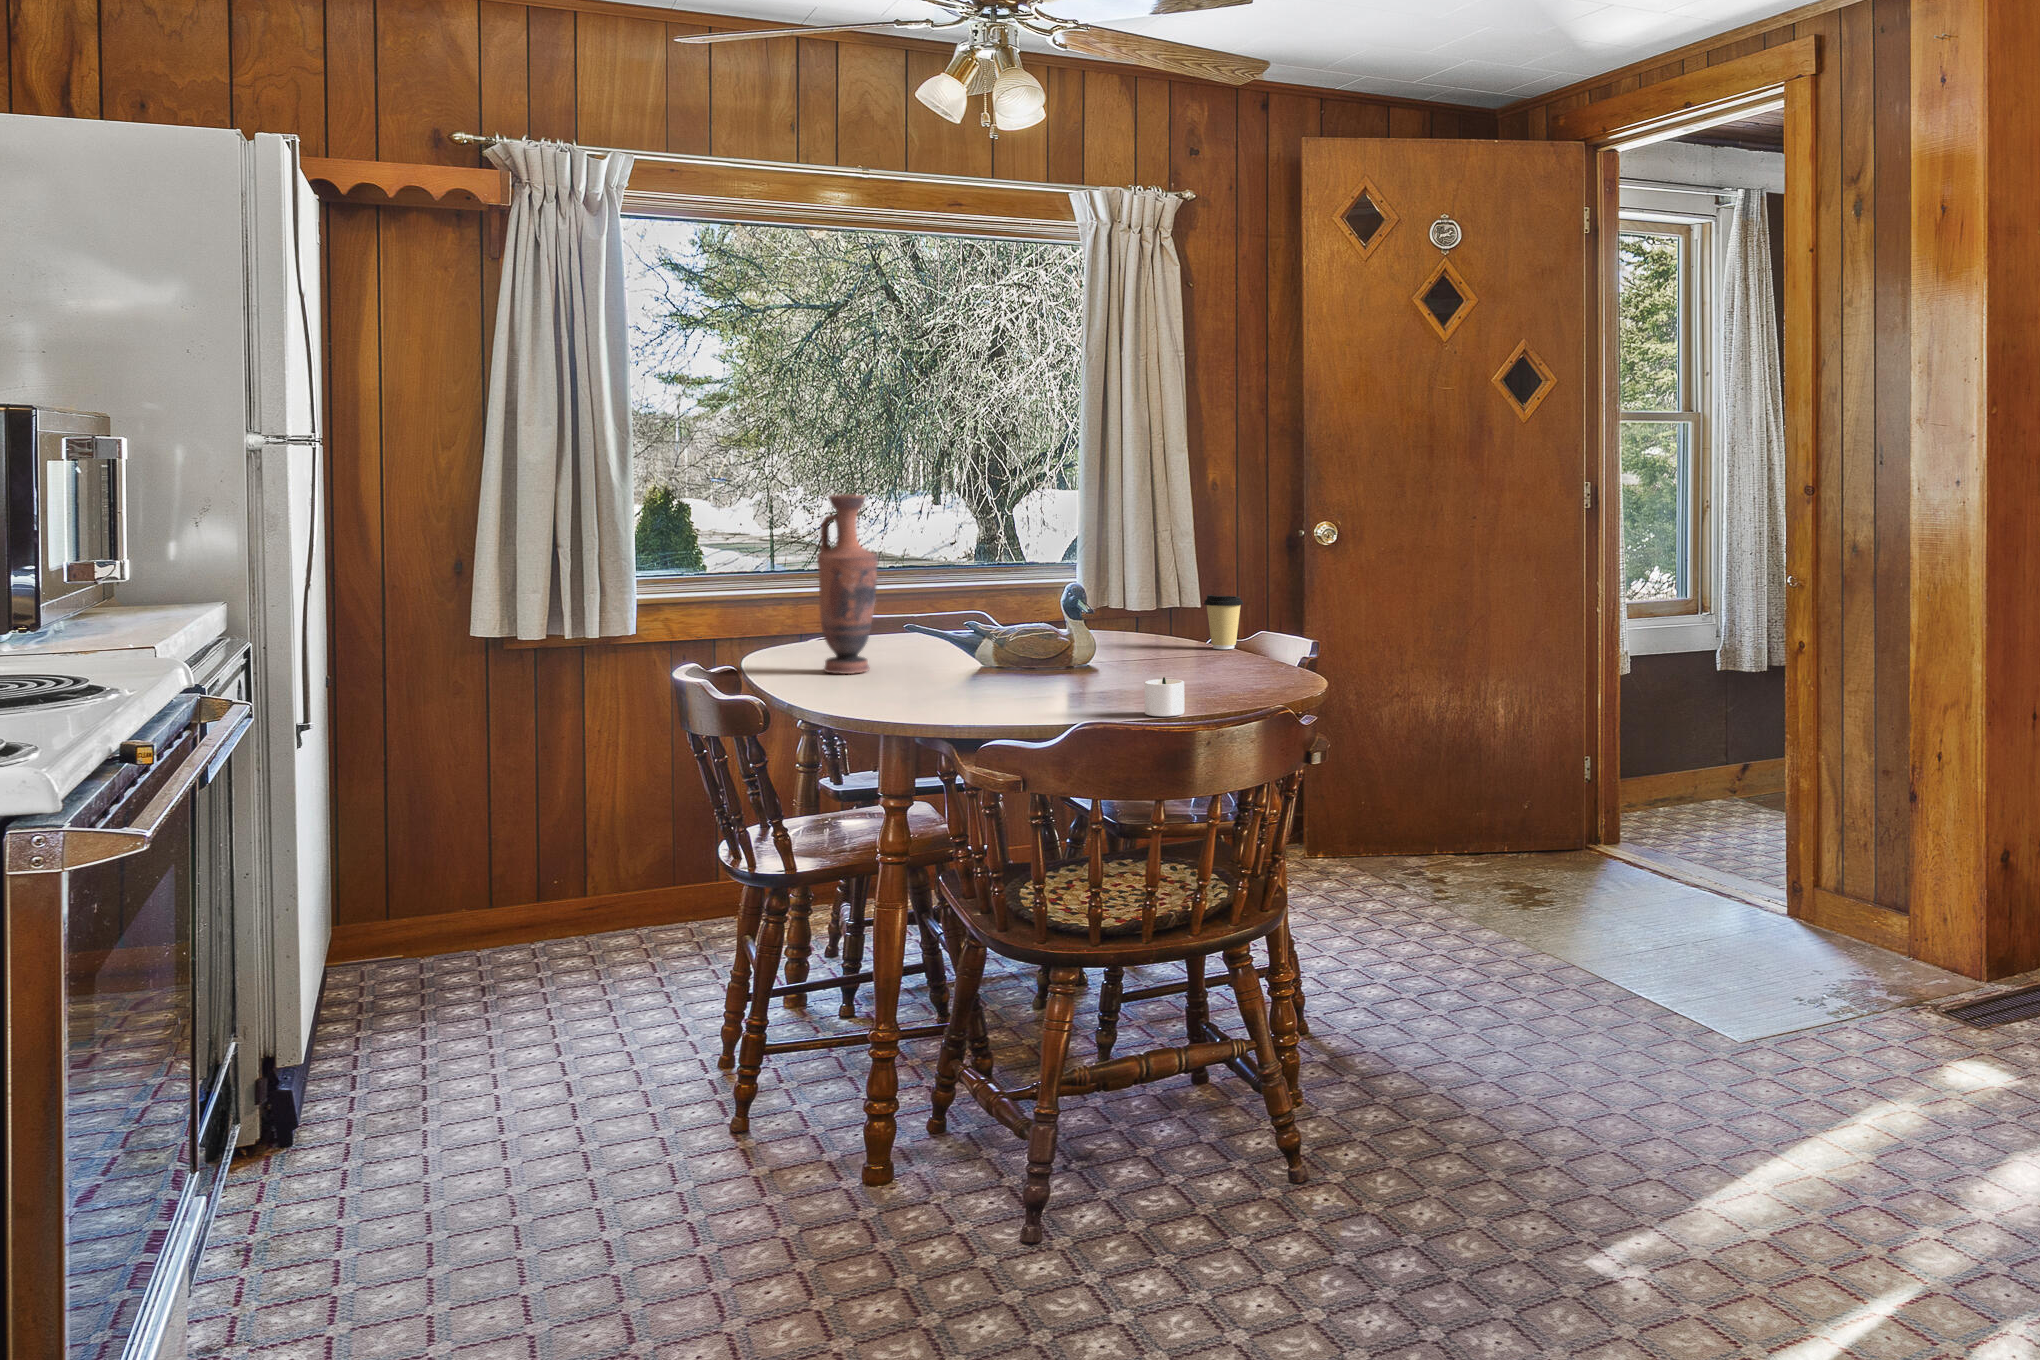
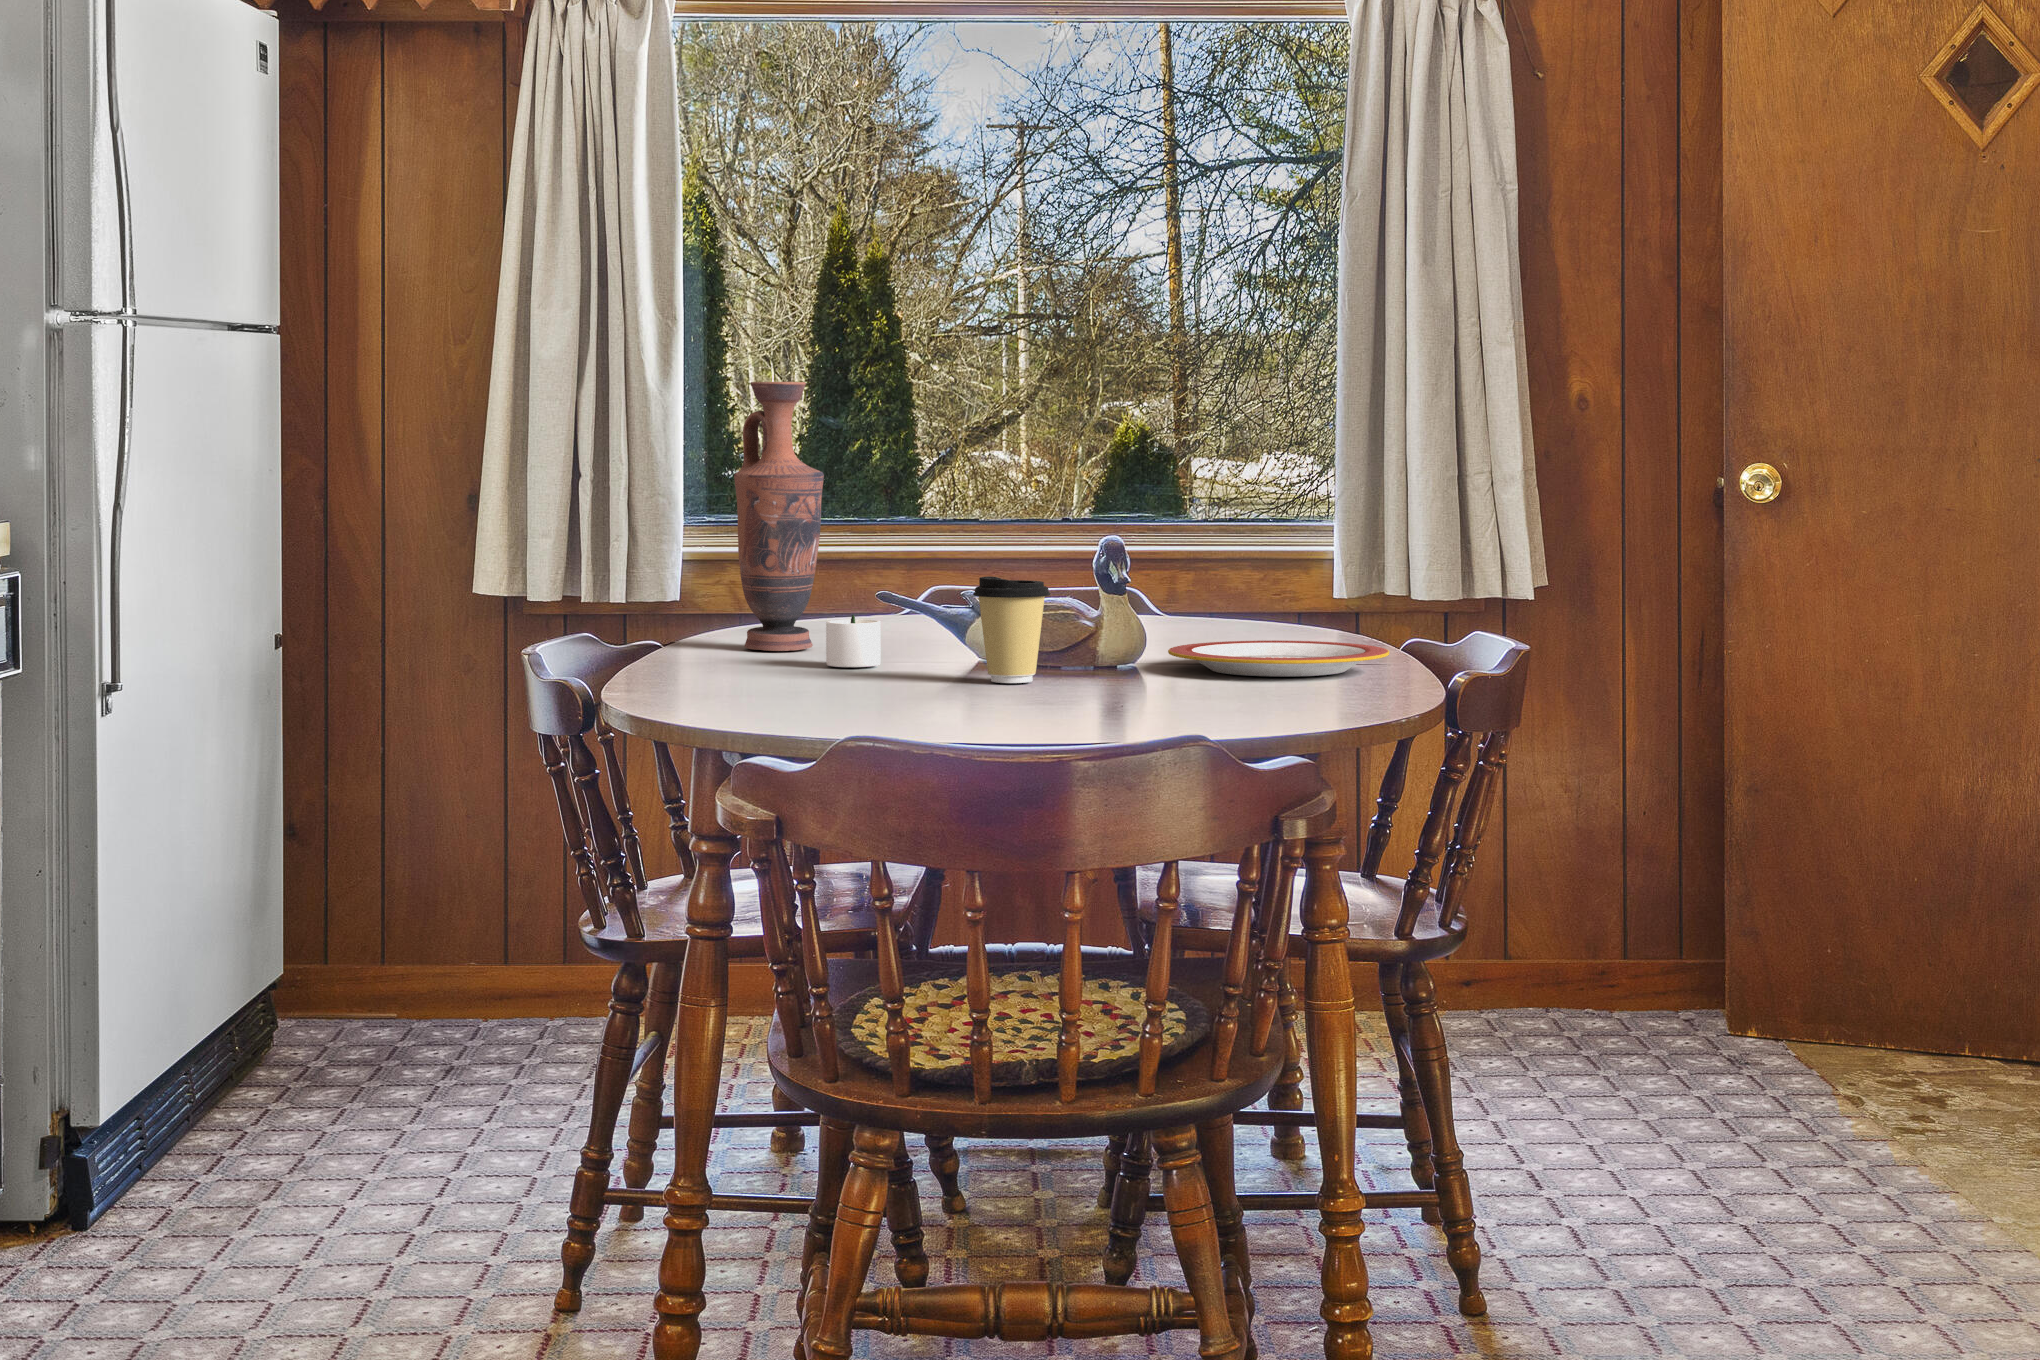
coffee cup: present [1204,595,1243,649] -> present [973,576,1050,683]
plate: none [1119,649,1252,674] -> present [1168,640,1389,677]
candle: present [1144,677,1184,716] -> present [826,615,881,667]

